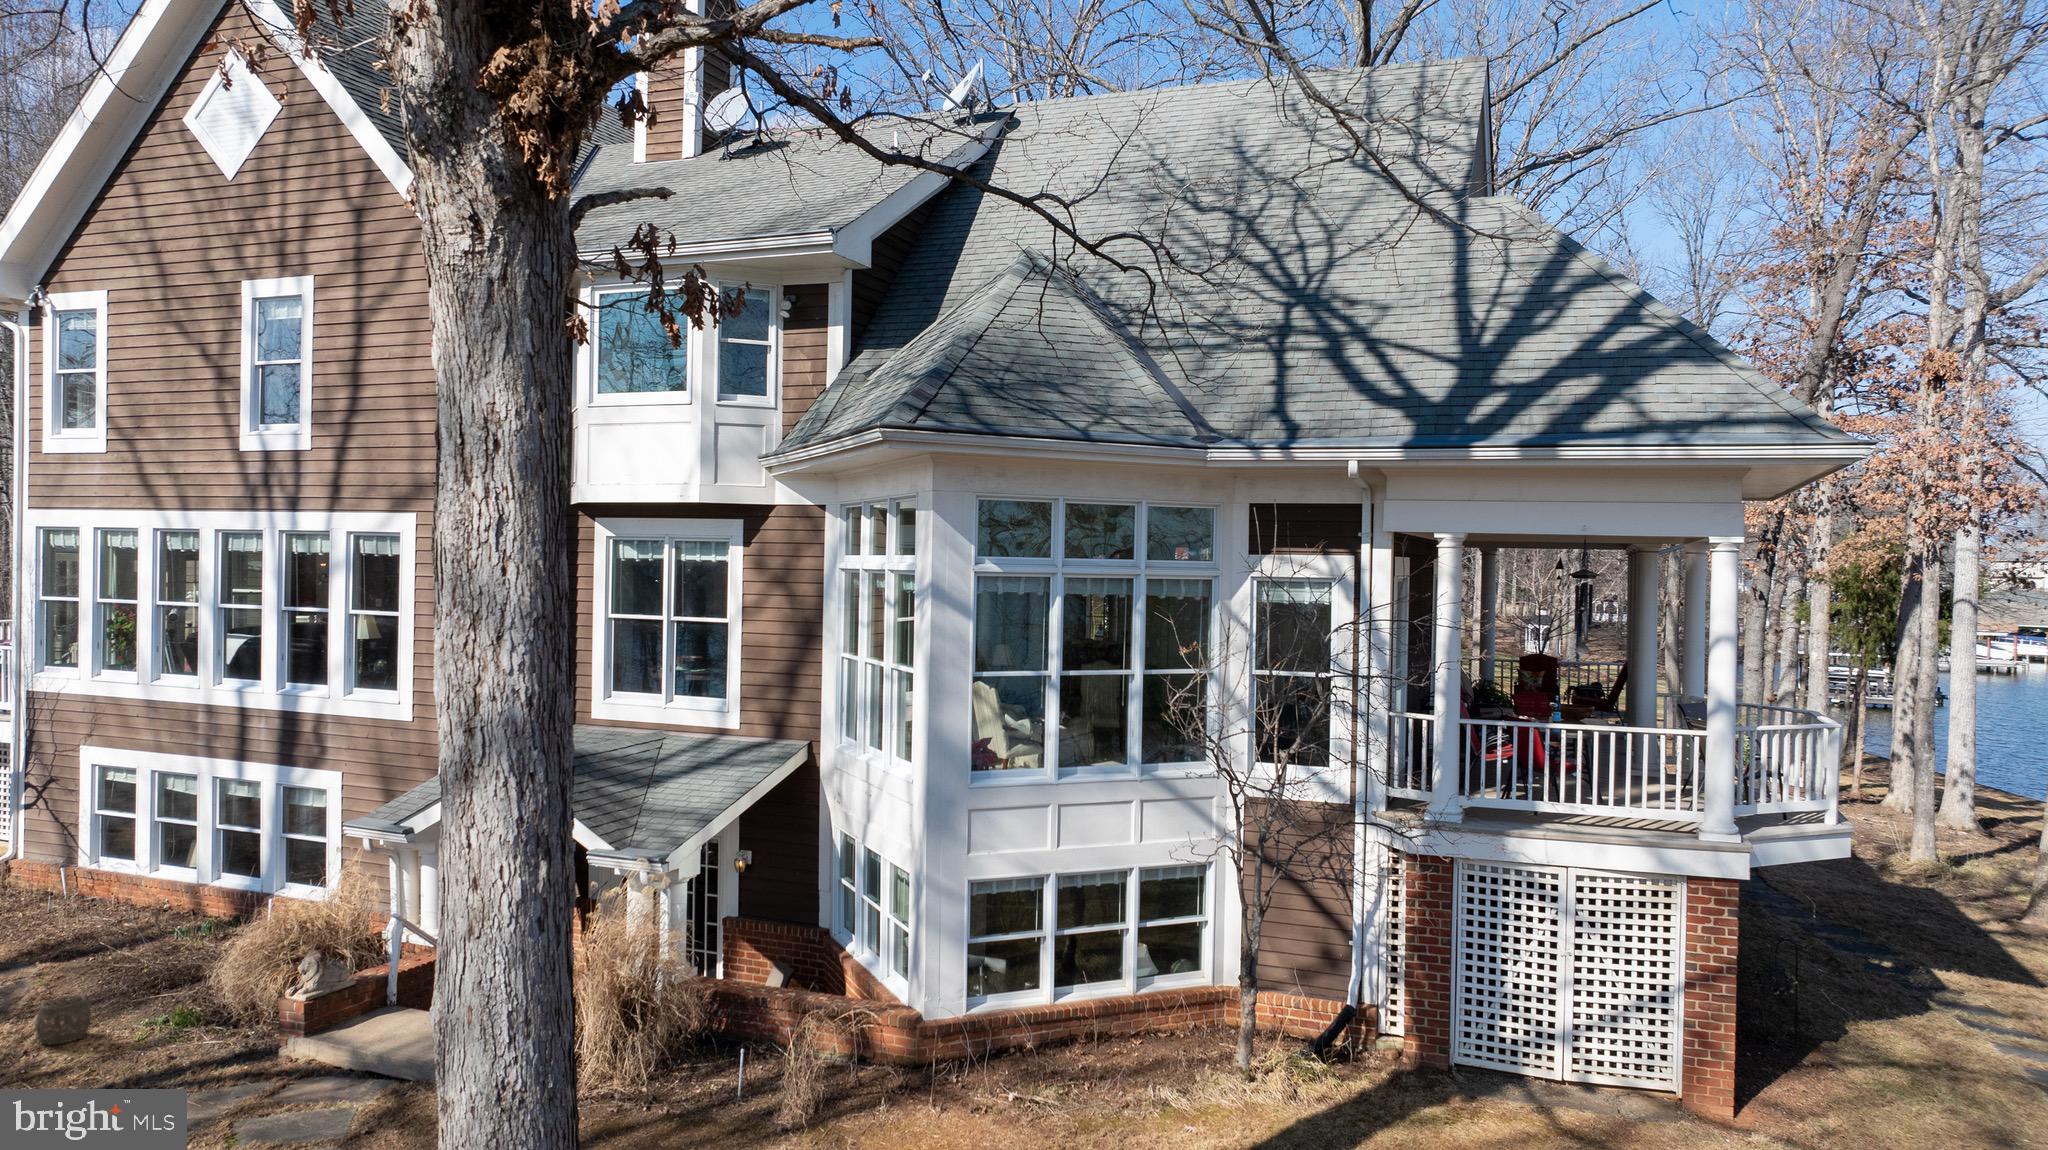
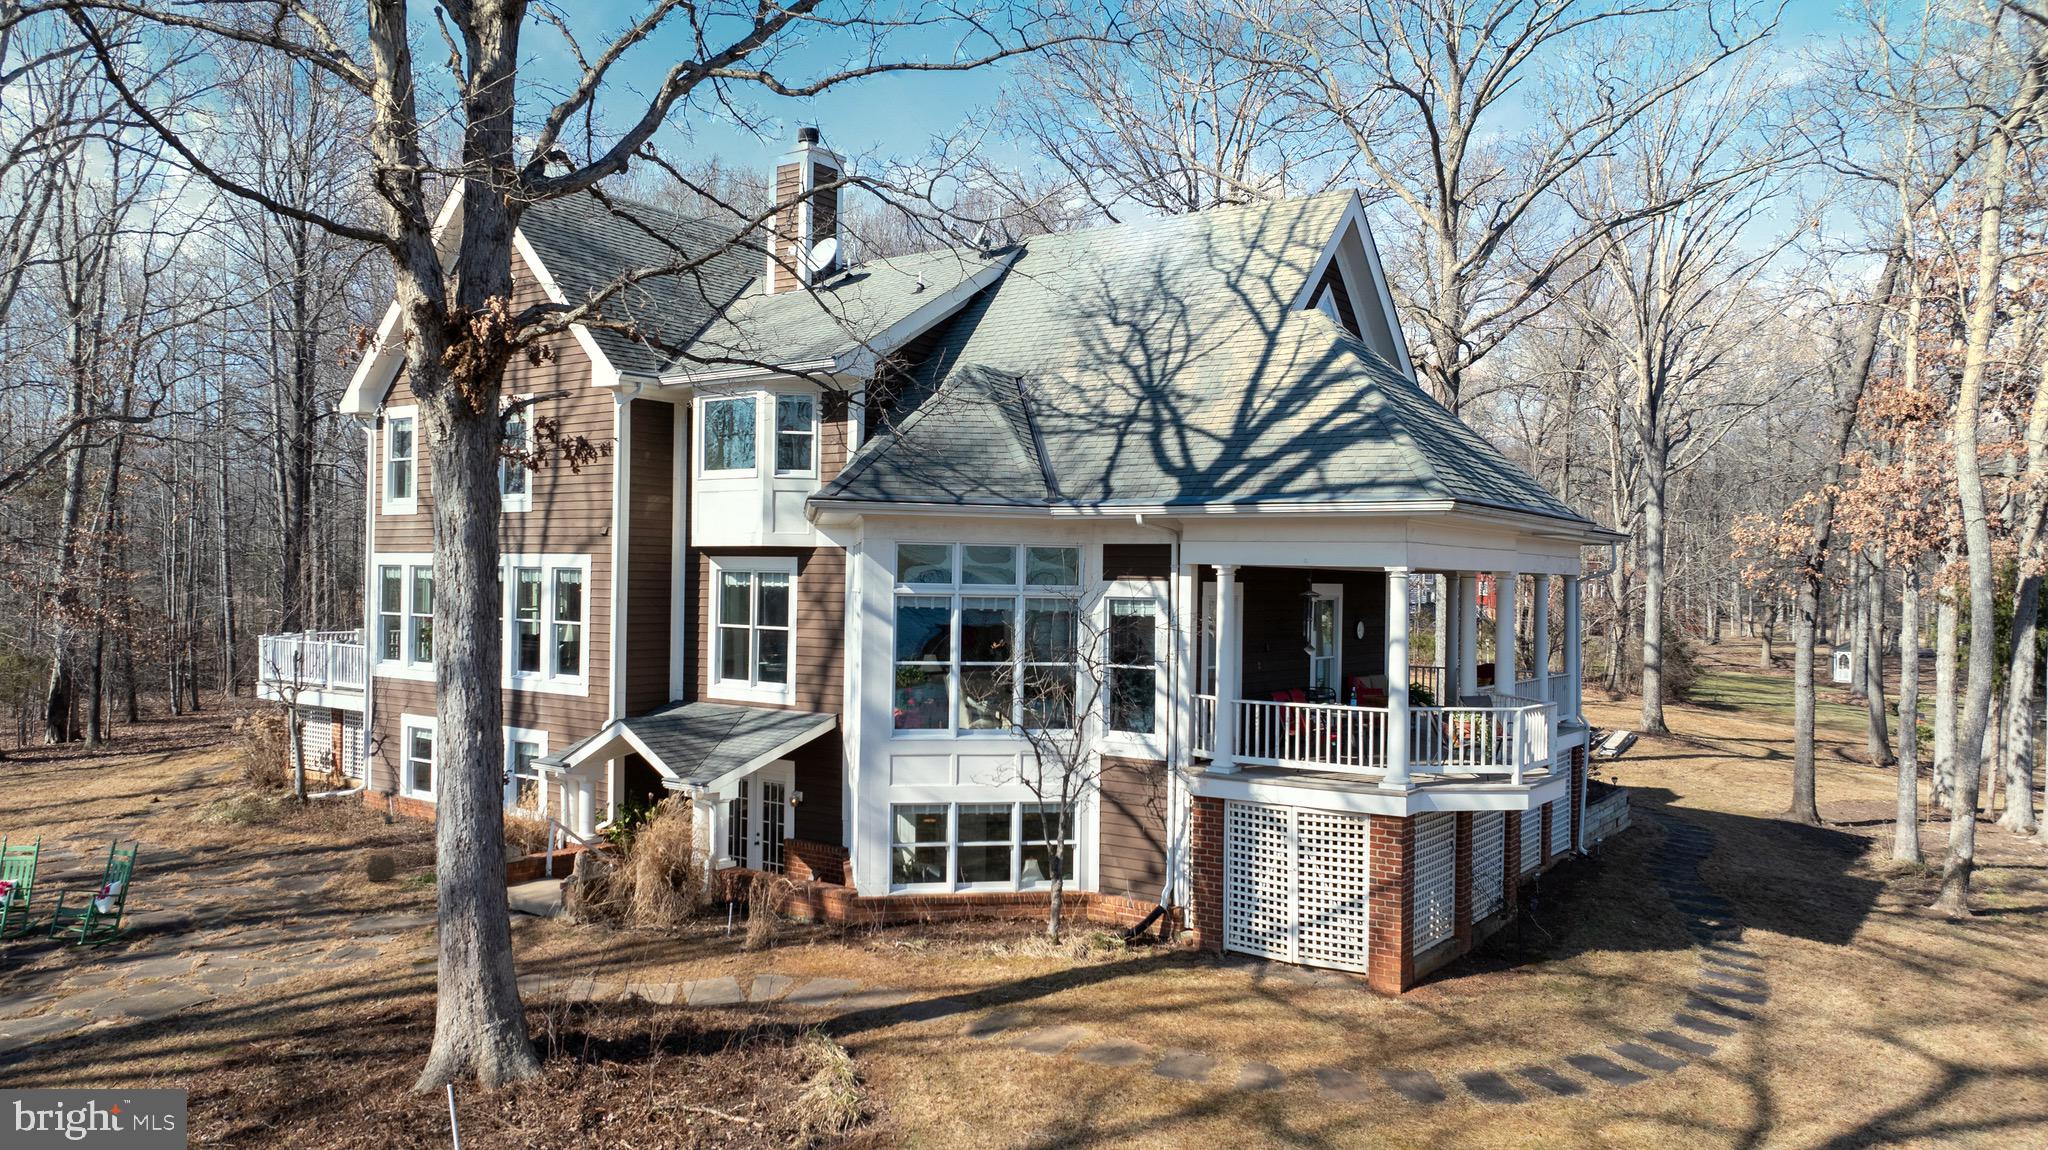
potted plant: none [45,848,80,903] -> present [380,788,396,824]

